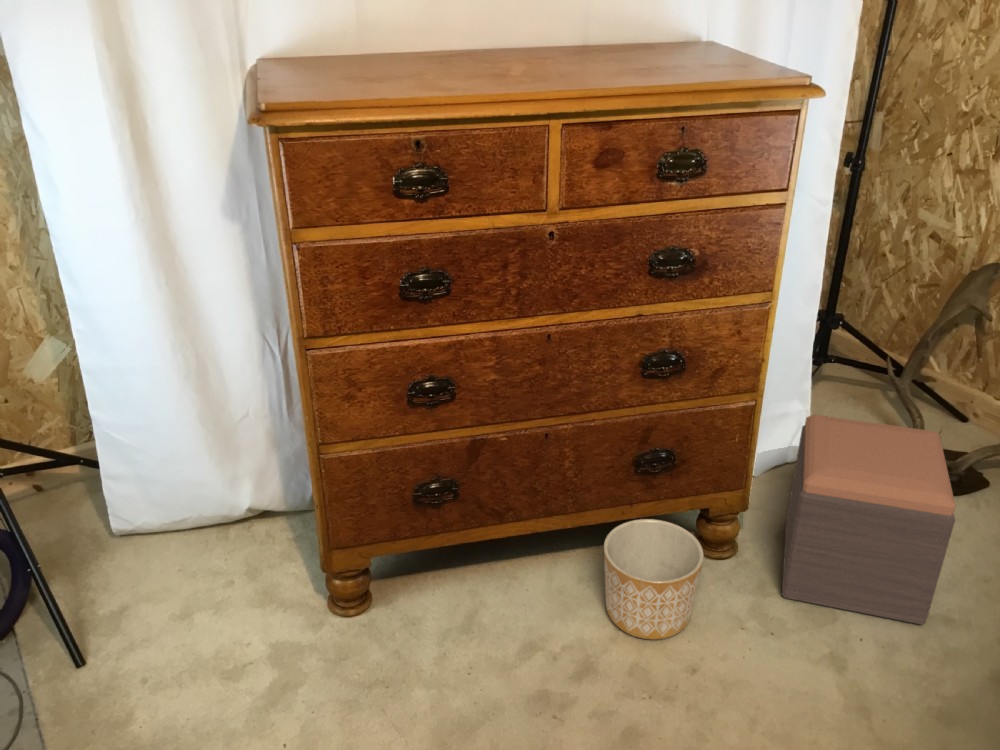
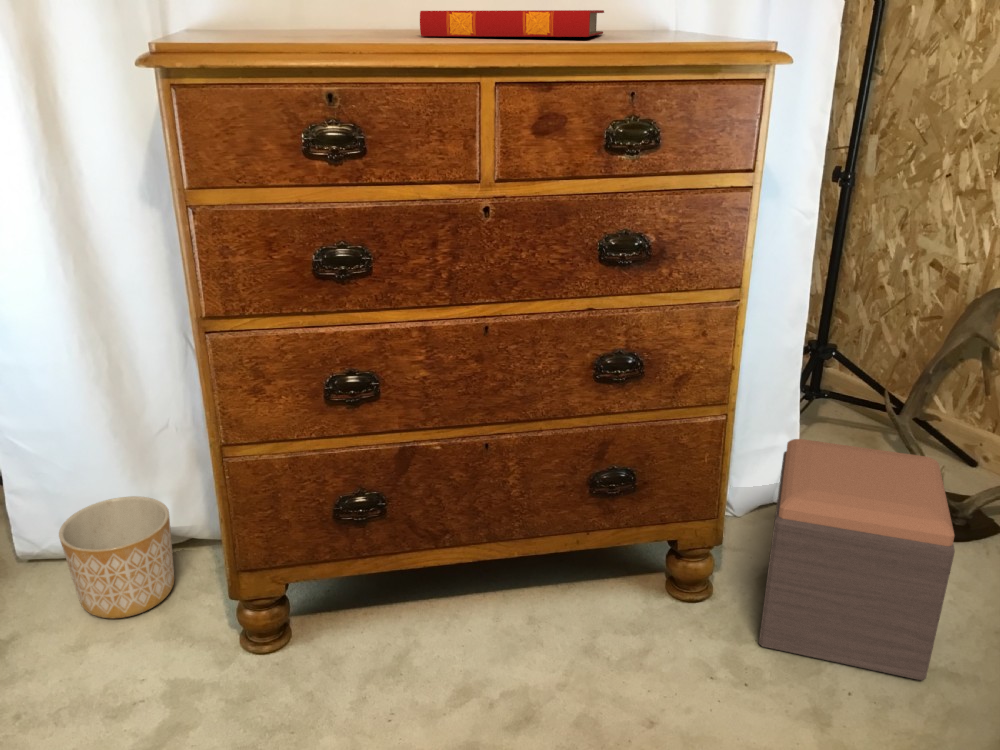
hardback book: none [483,32,648,71] -> present [420,10,604,37]
planter: present [604,519,704,640] -> present [59,496,174,618]

